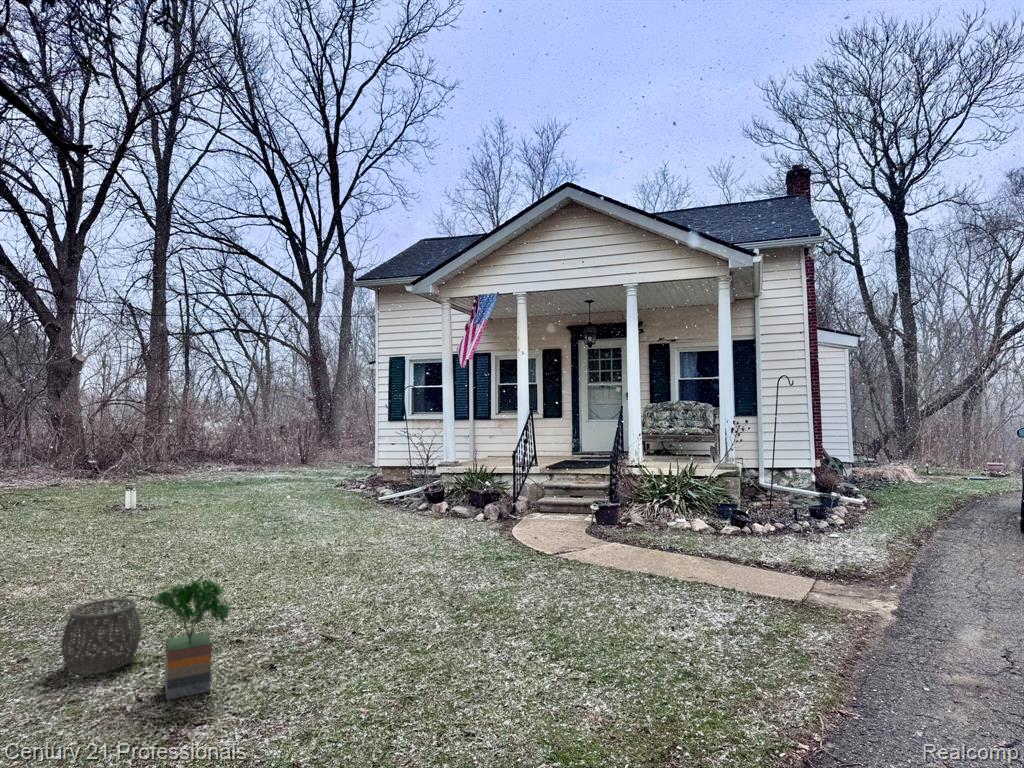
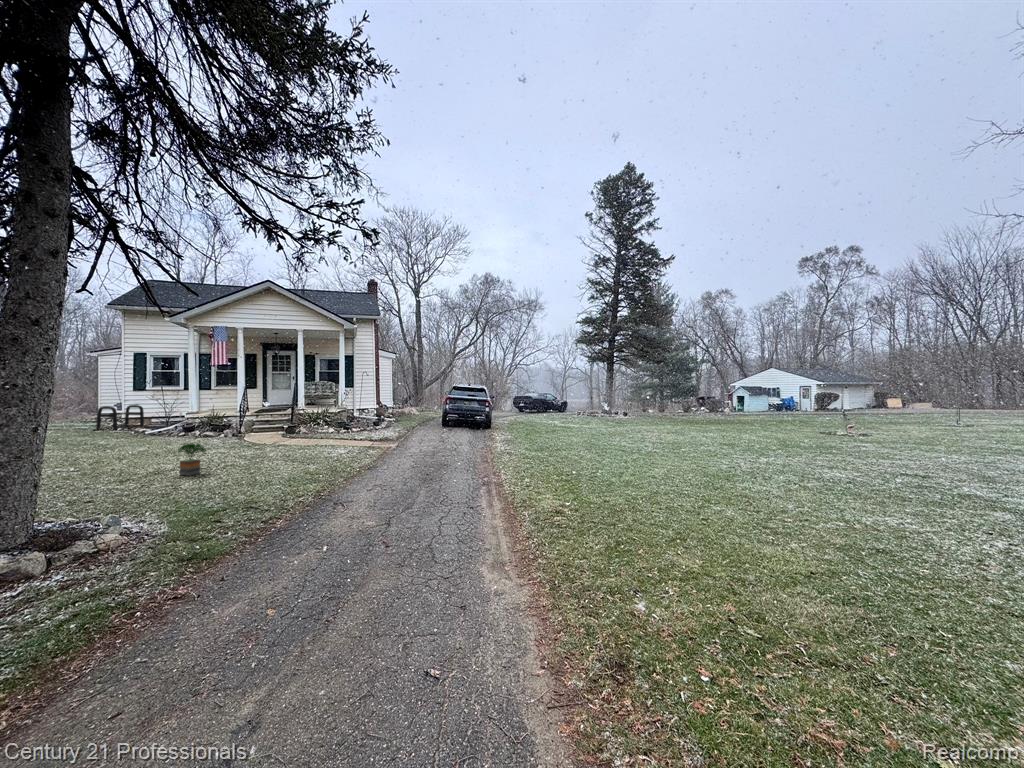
bench: none [353,444,410,483] -> present [96,405,144,429]
woven basket: present [61,599,141,675] -> none [125,456,156,478]

